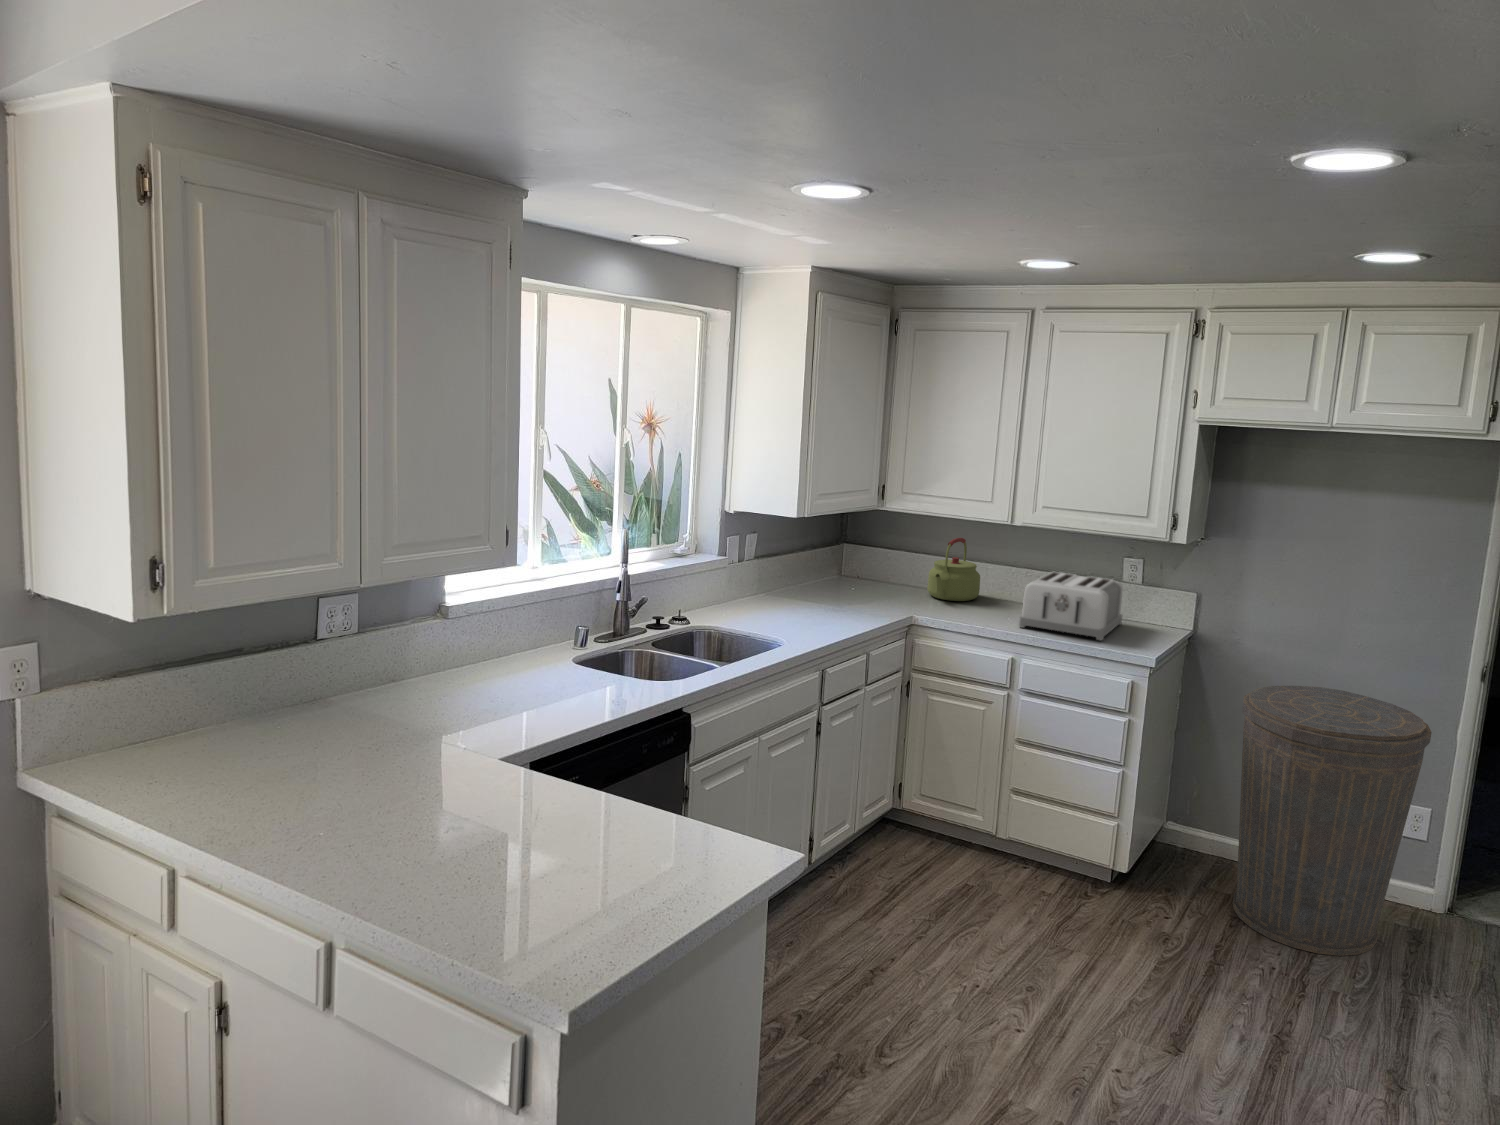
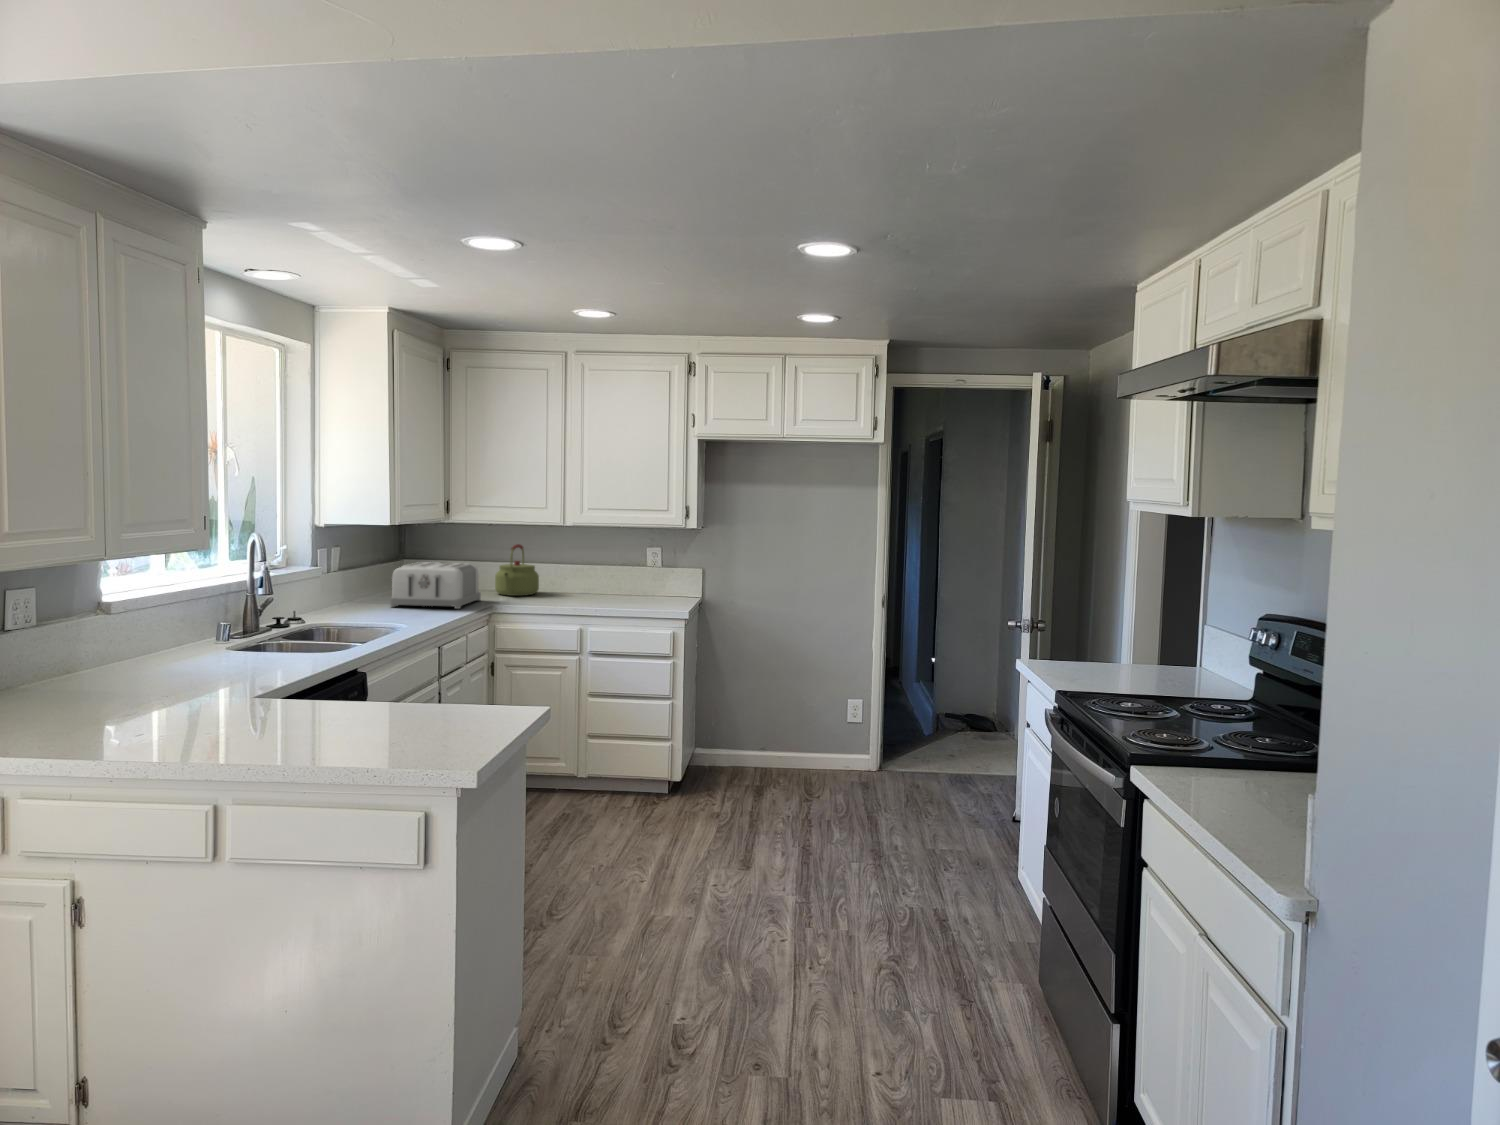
toaster: present [1019,571,1123,640] -> present [390,562,481,609]
trash can: present [1233,686,1432,956] -> none [746,624,861,803]

